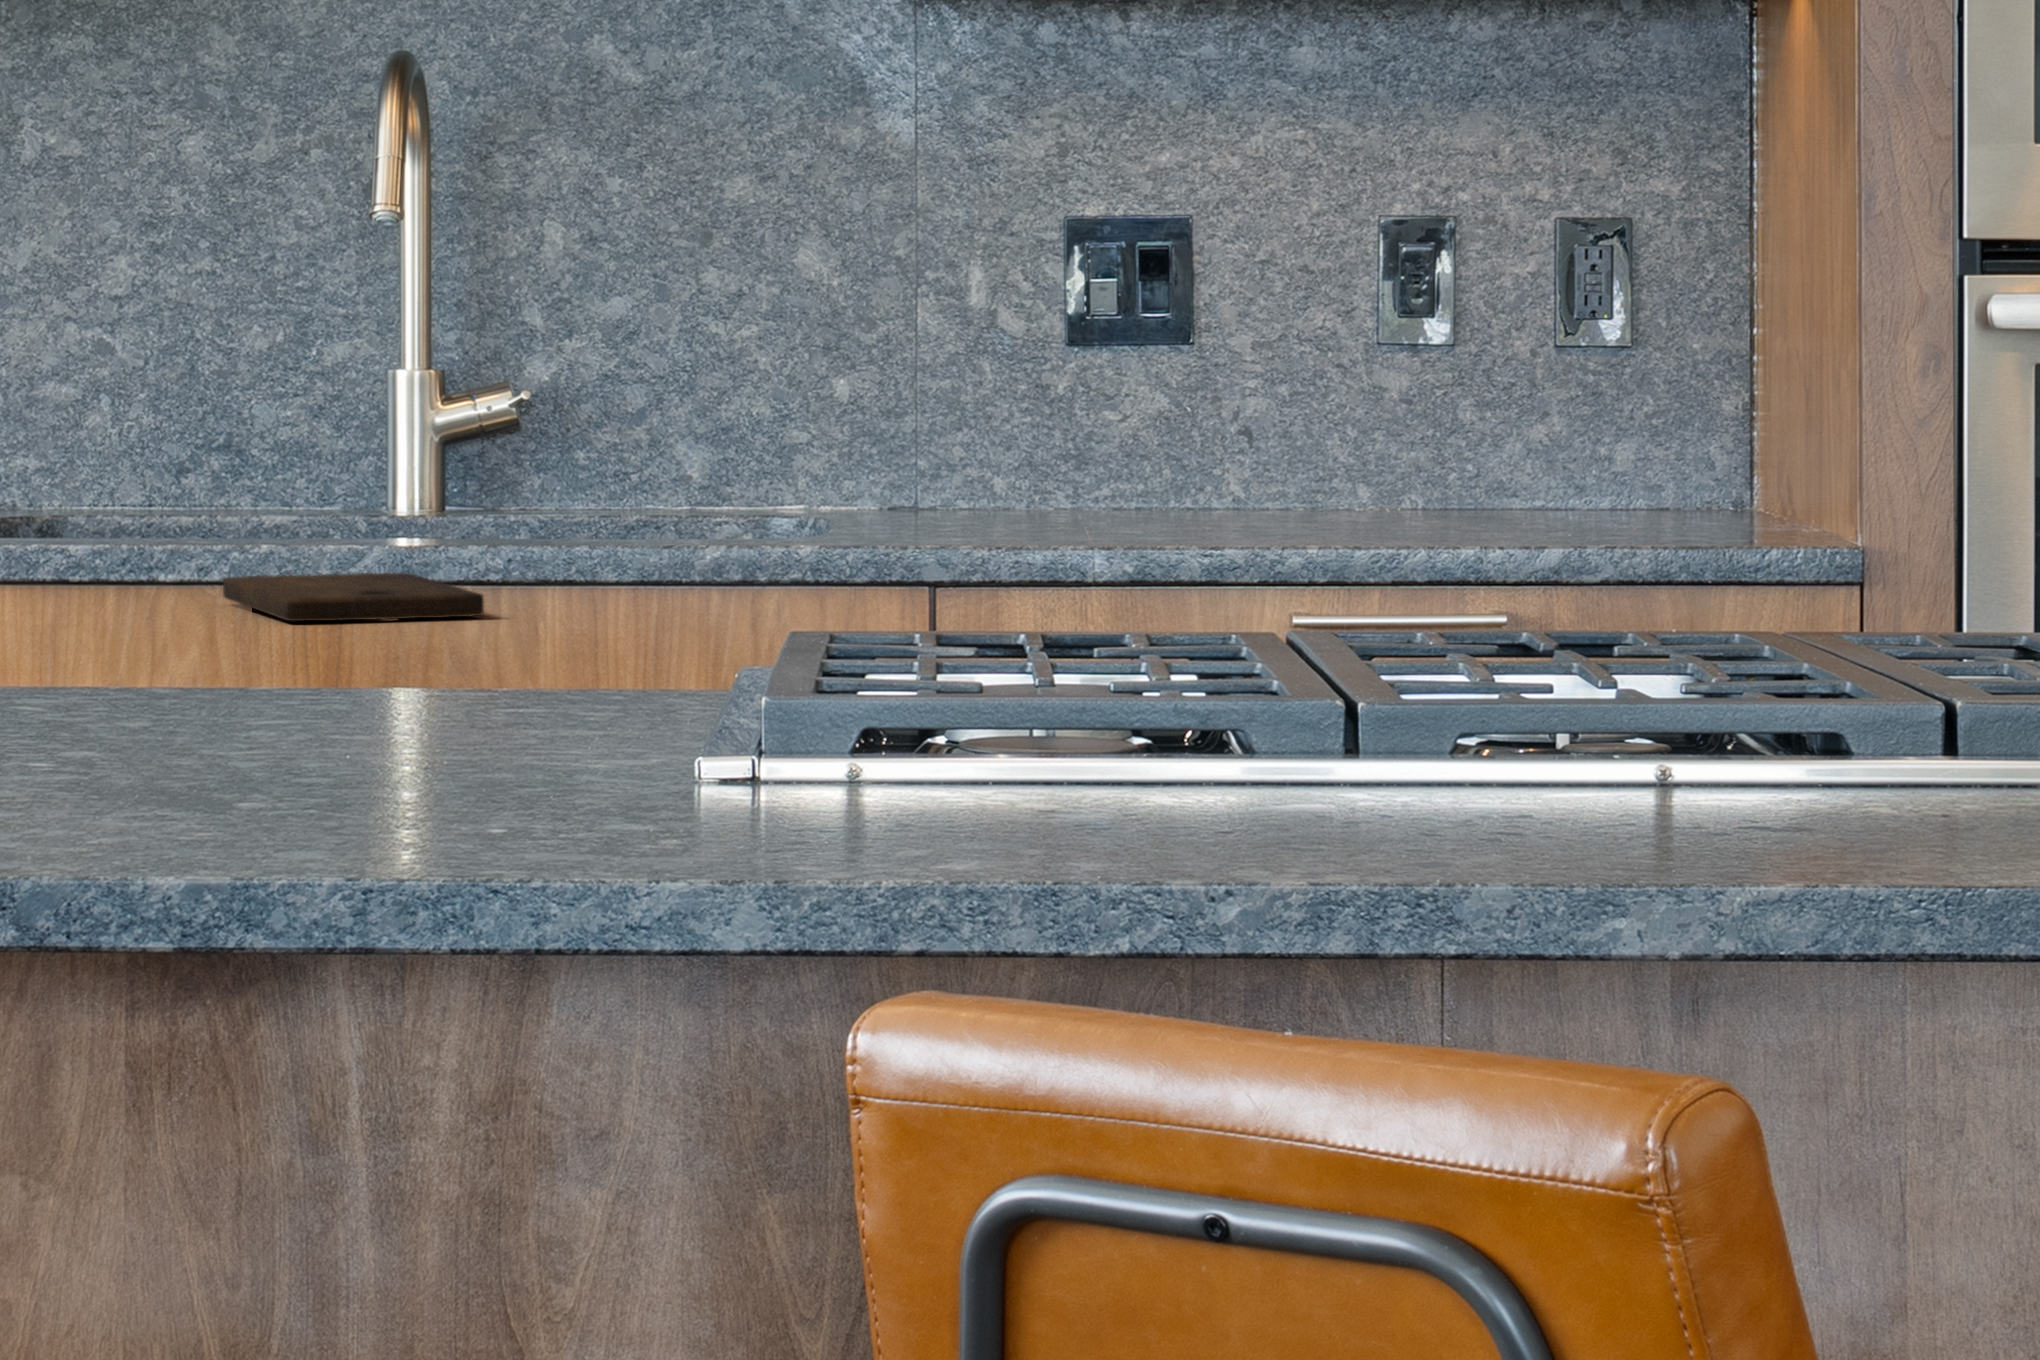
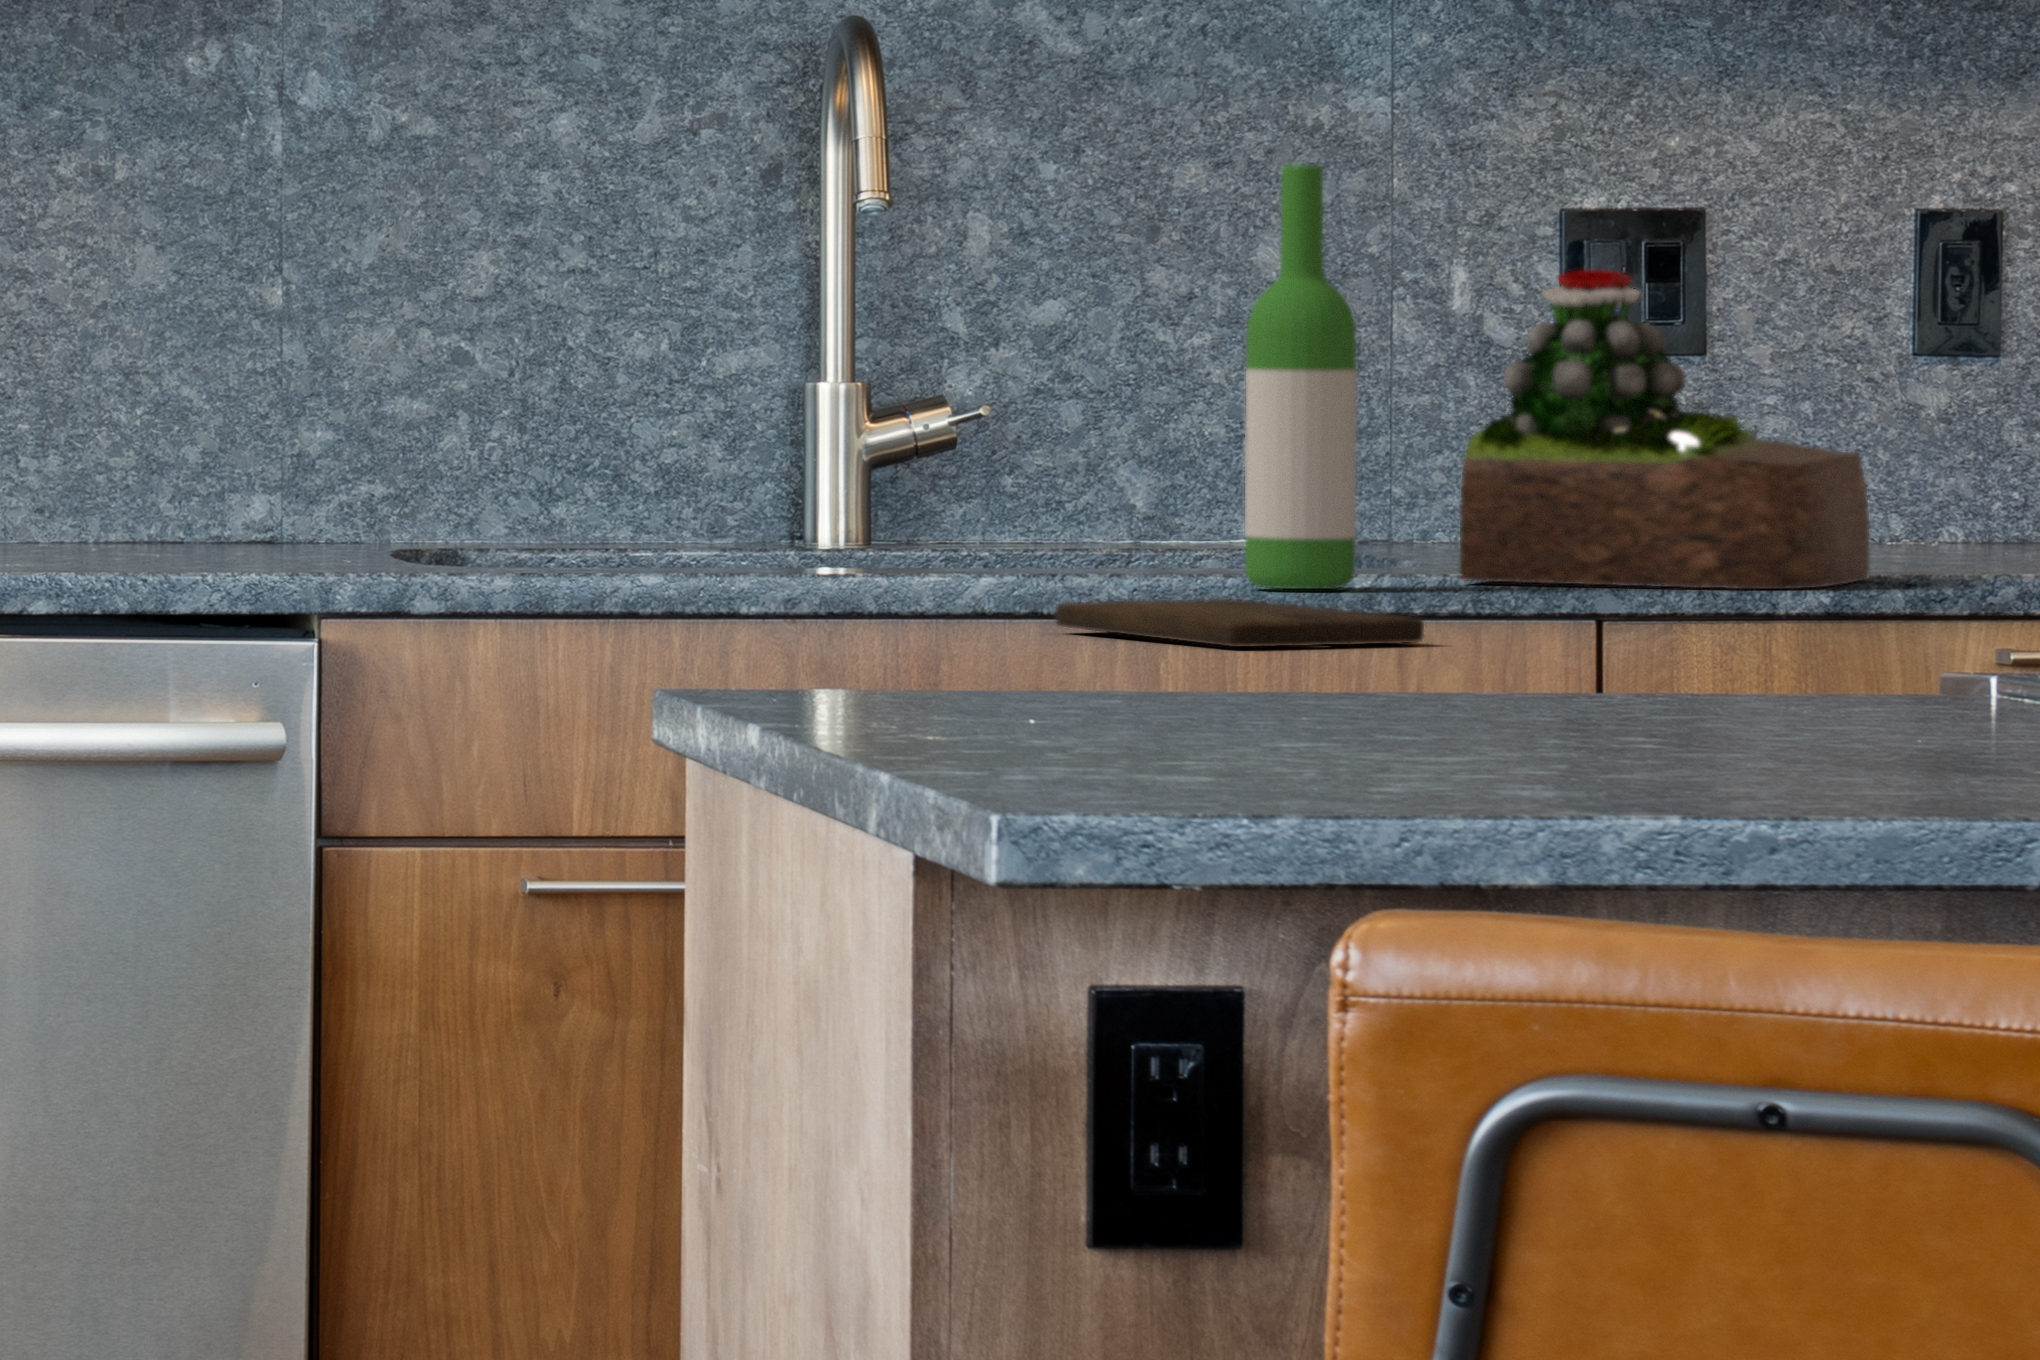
wine bottle: none [613,180,708,554] -> present [1245,165,1357,589]
succulent plant: none [826,270,1204,553] -> present [1460,270,1870,589]

